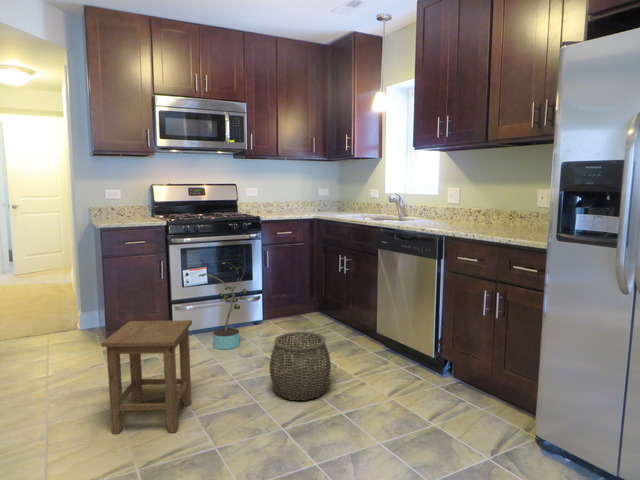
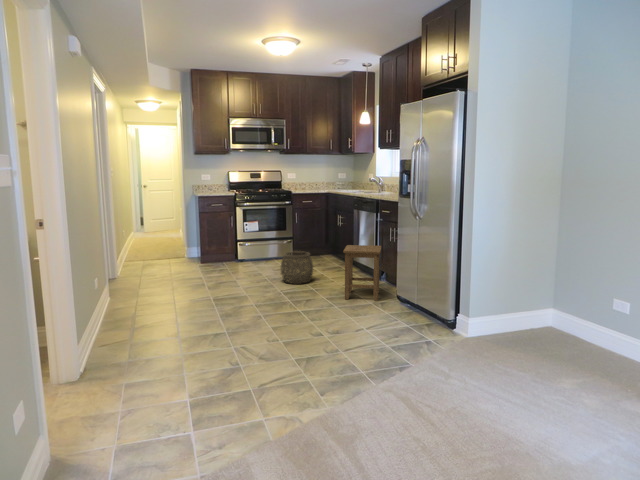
potted plant: present [199,262,248,349] -> none [251,217,280,267]
stool: present [101,320,192,434] -> present [343,245,381,301]

